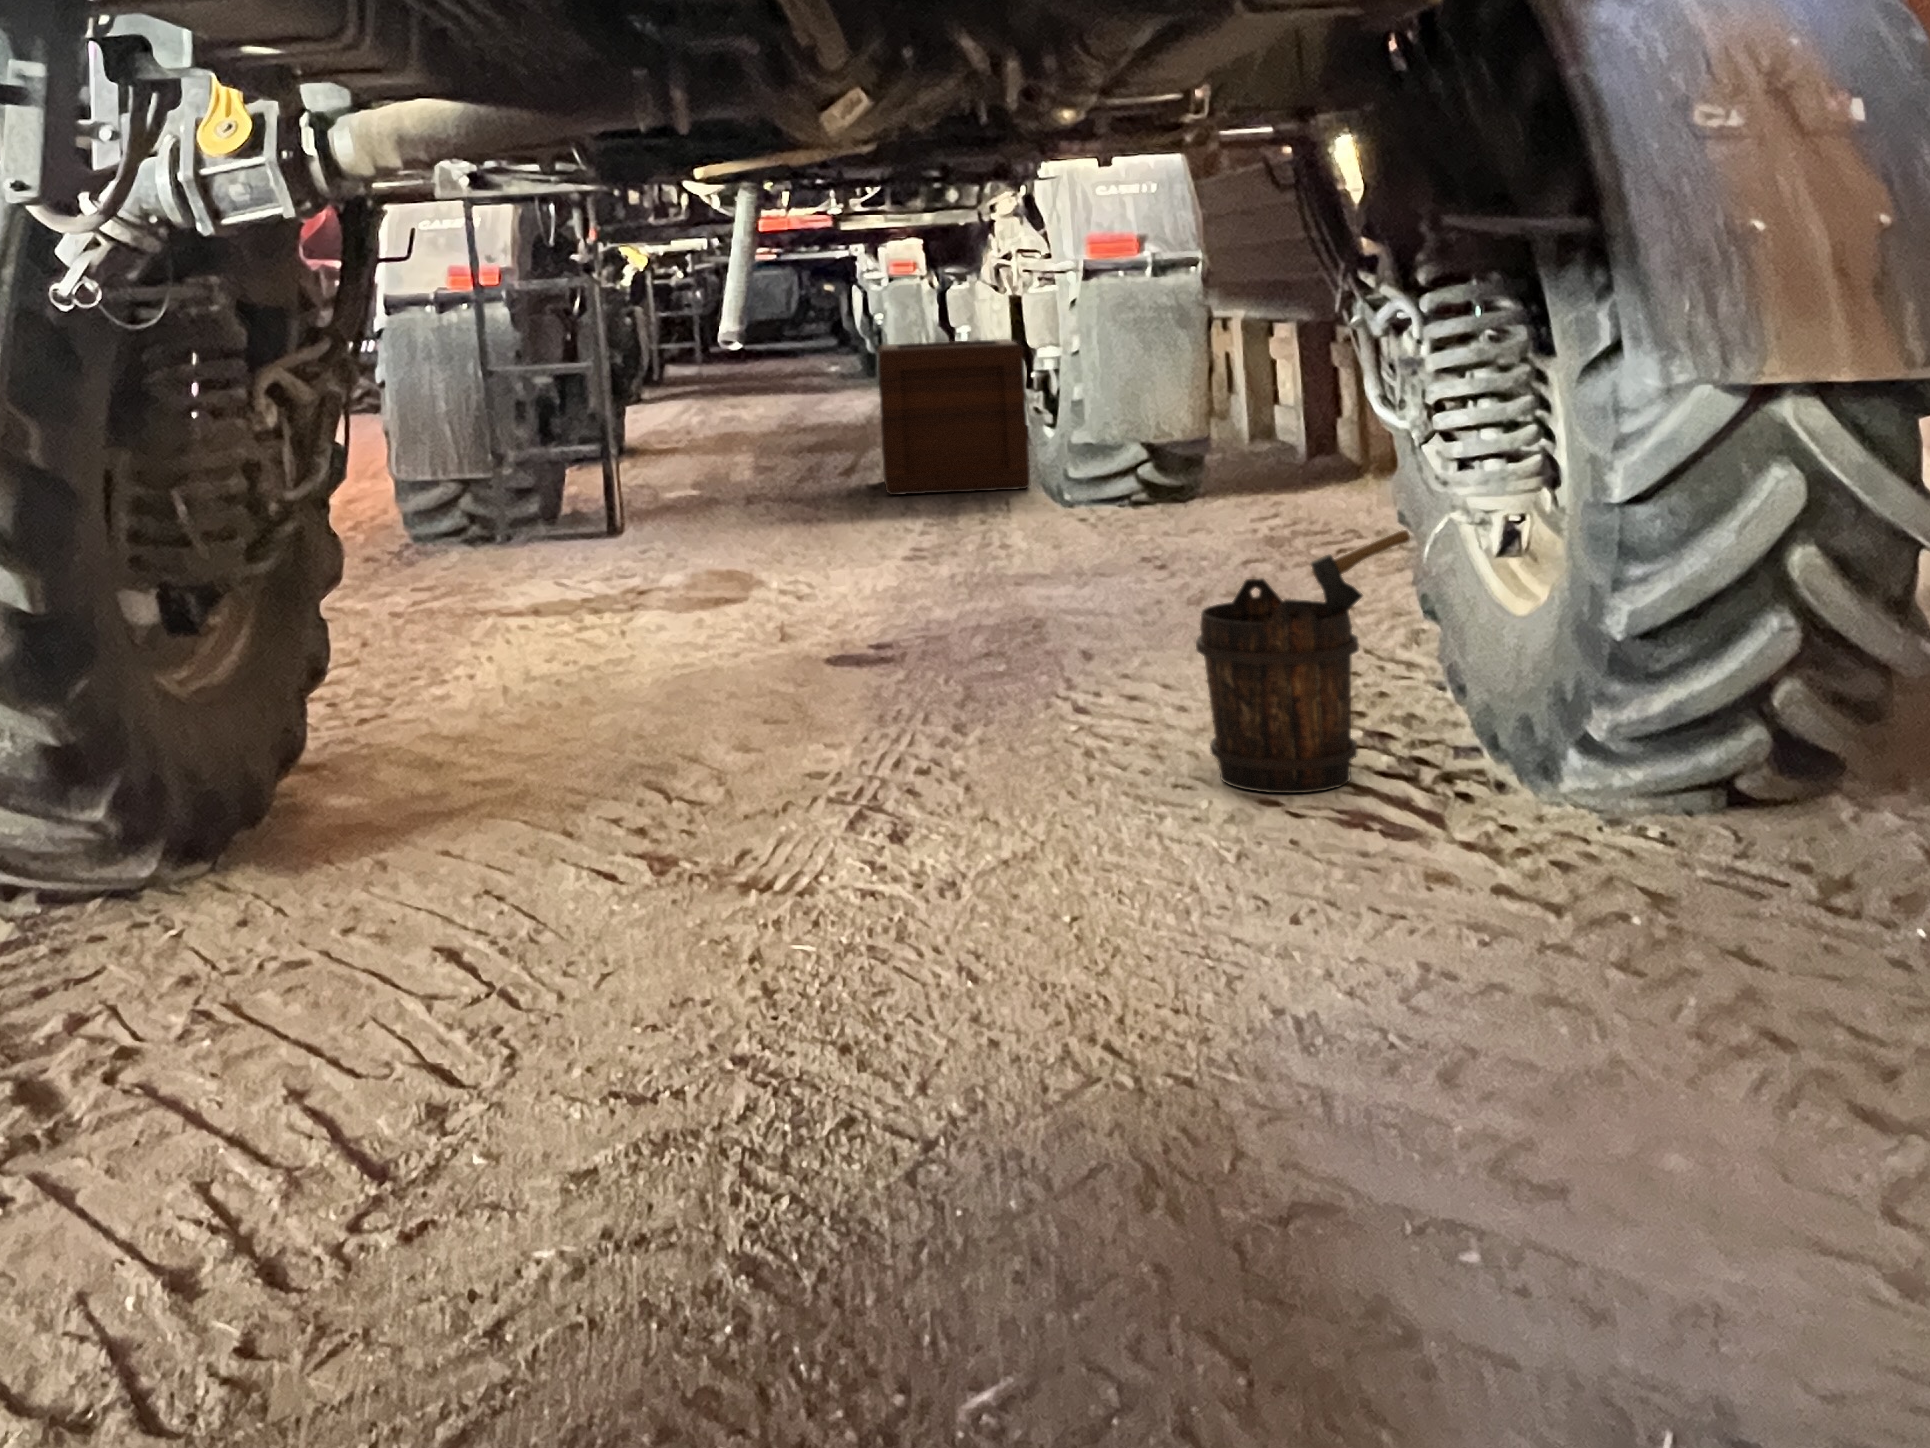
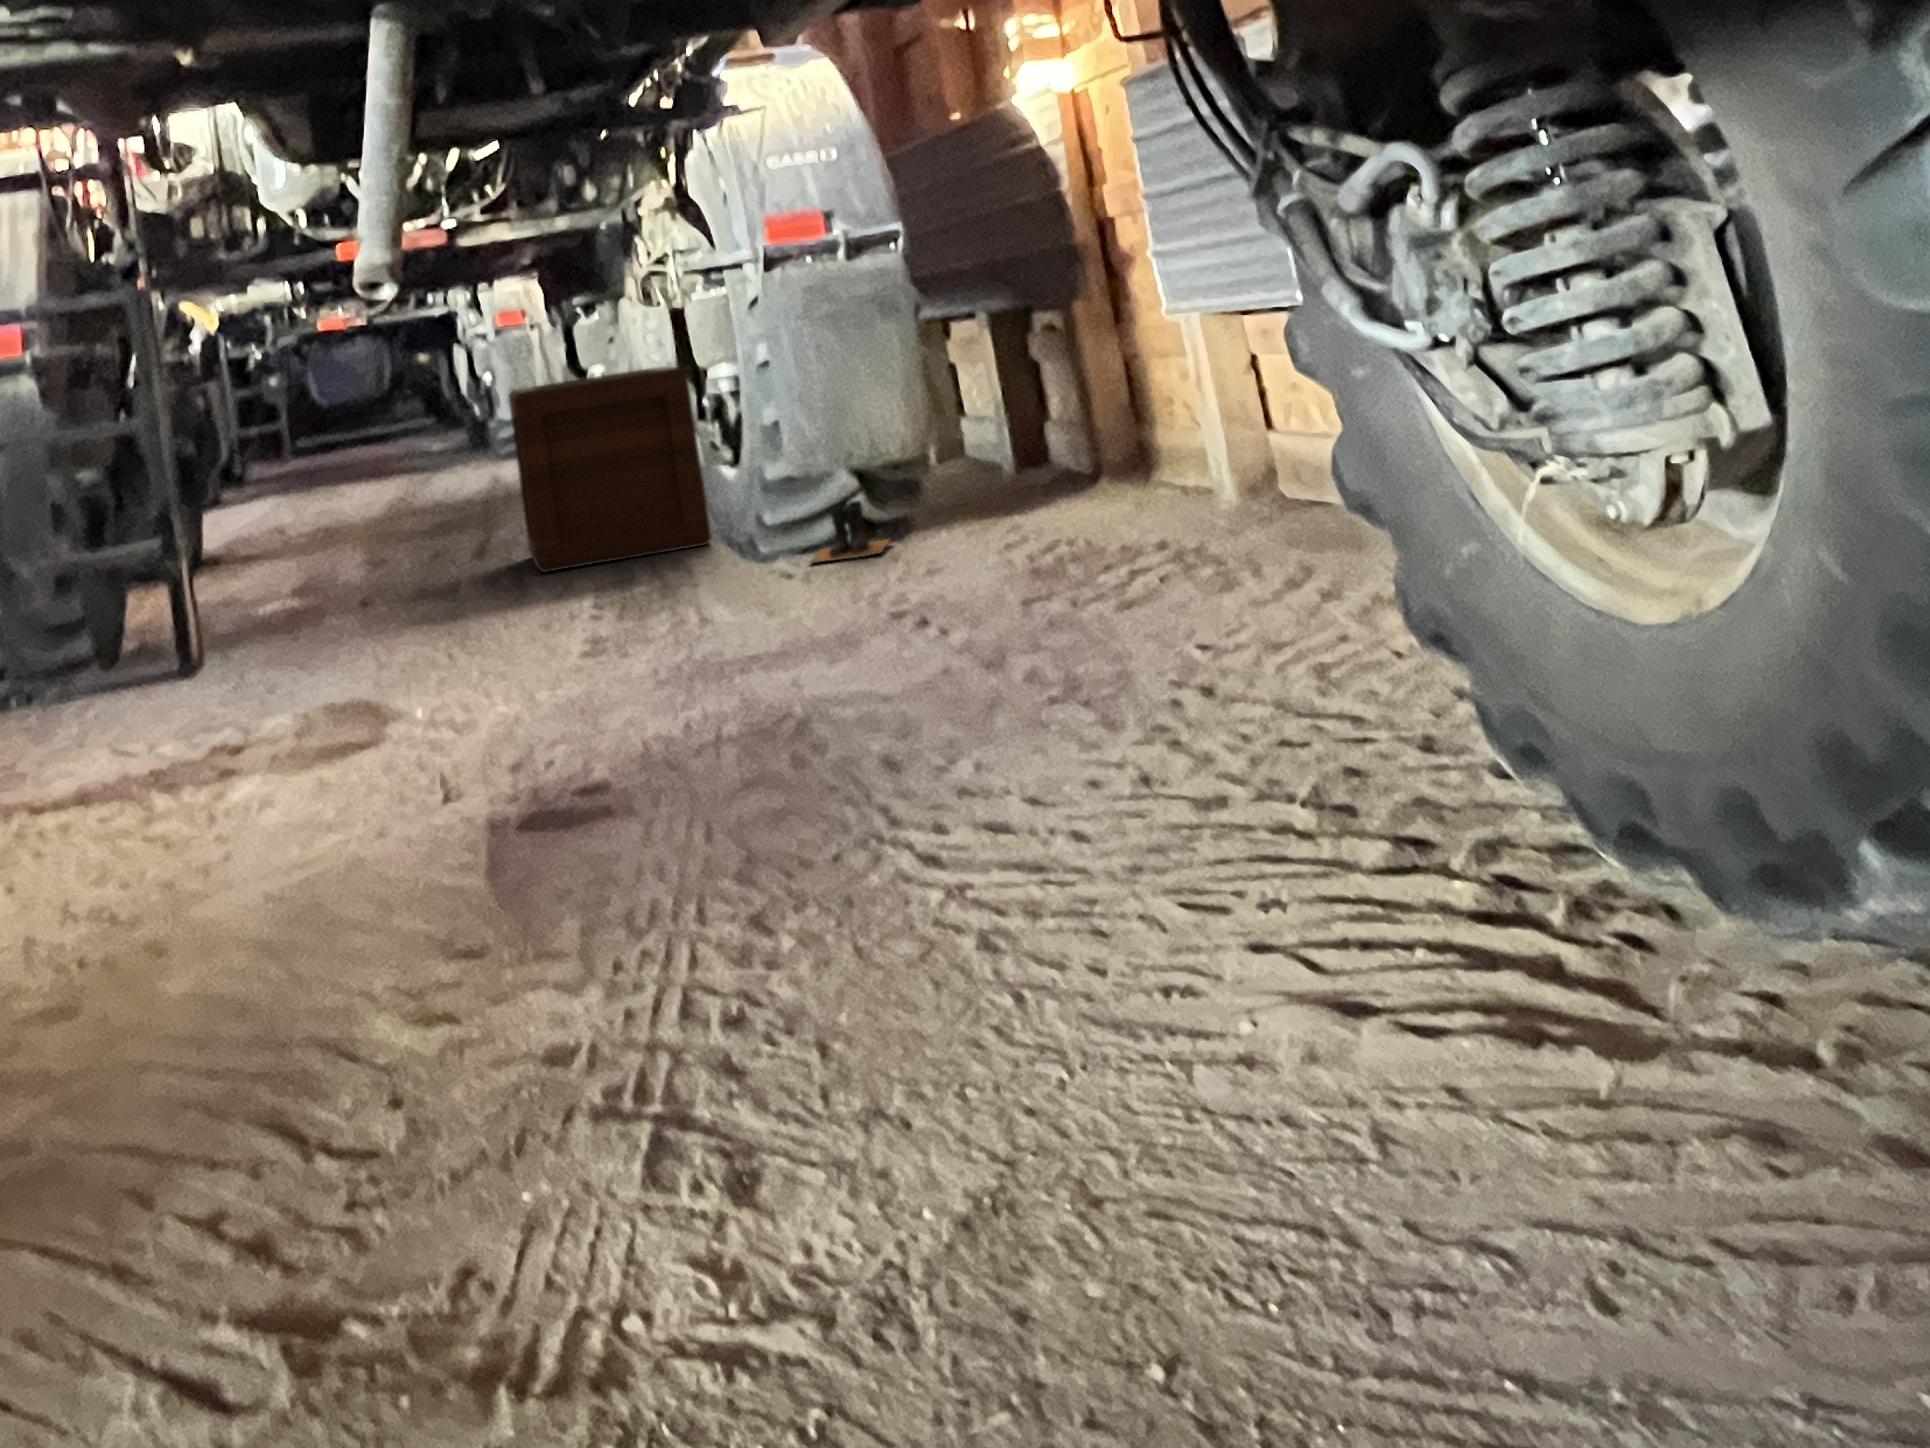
boots: none [1096,469,1168,514] -> present [809,500,890,563]
bucket: present [1196,530,1410,793] -> none [1170,502,1485,993]

